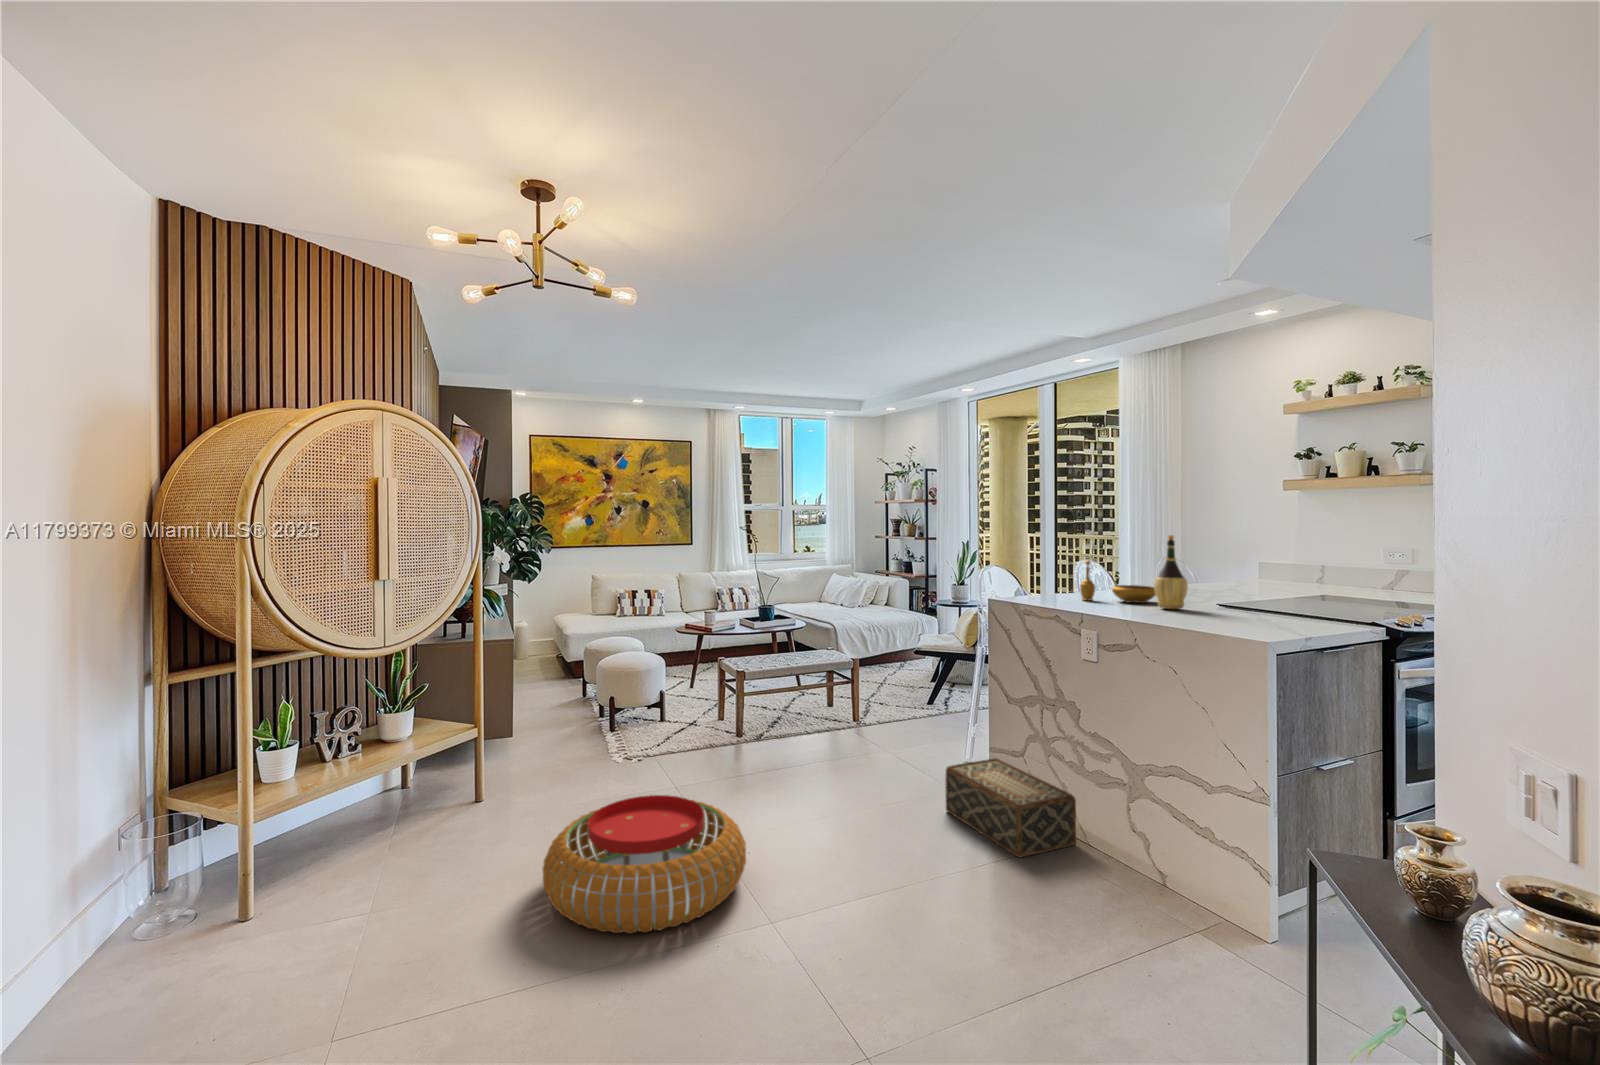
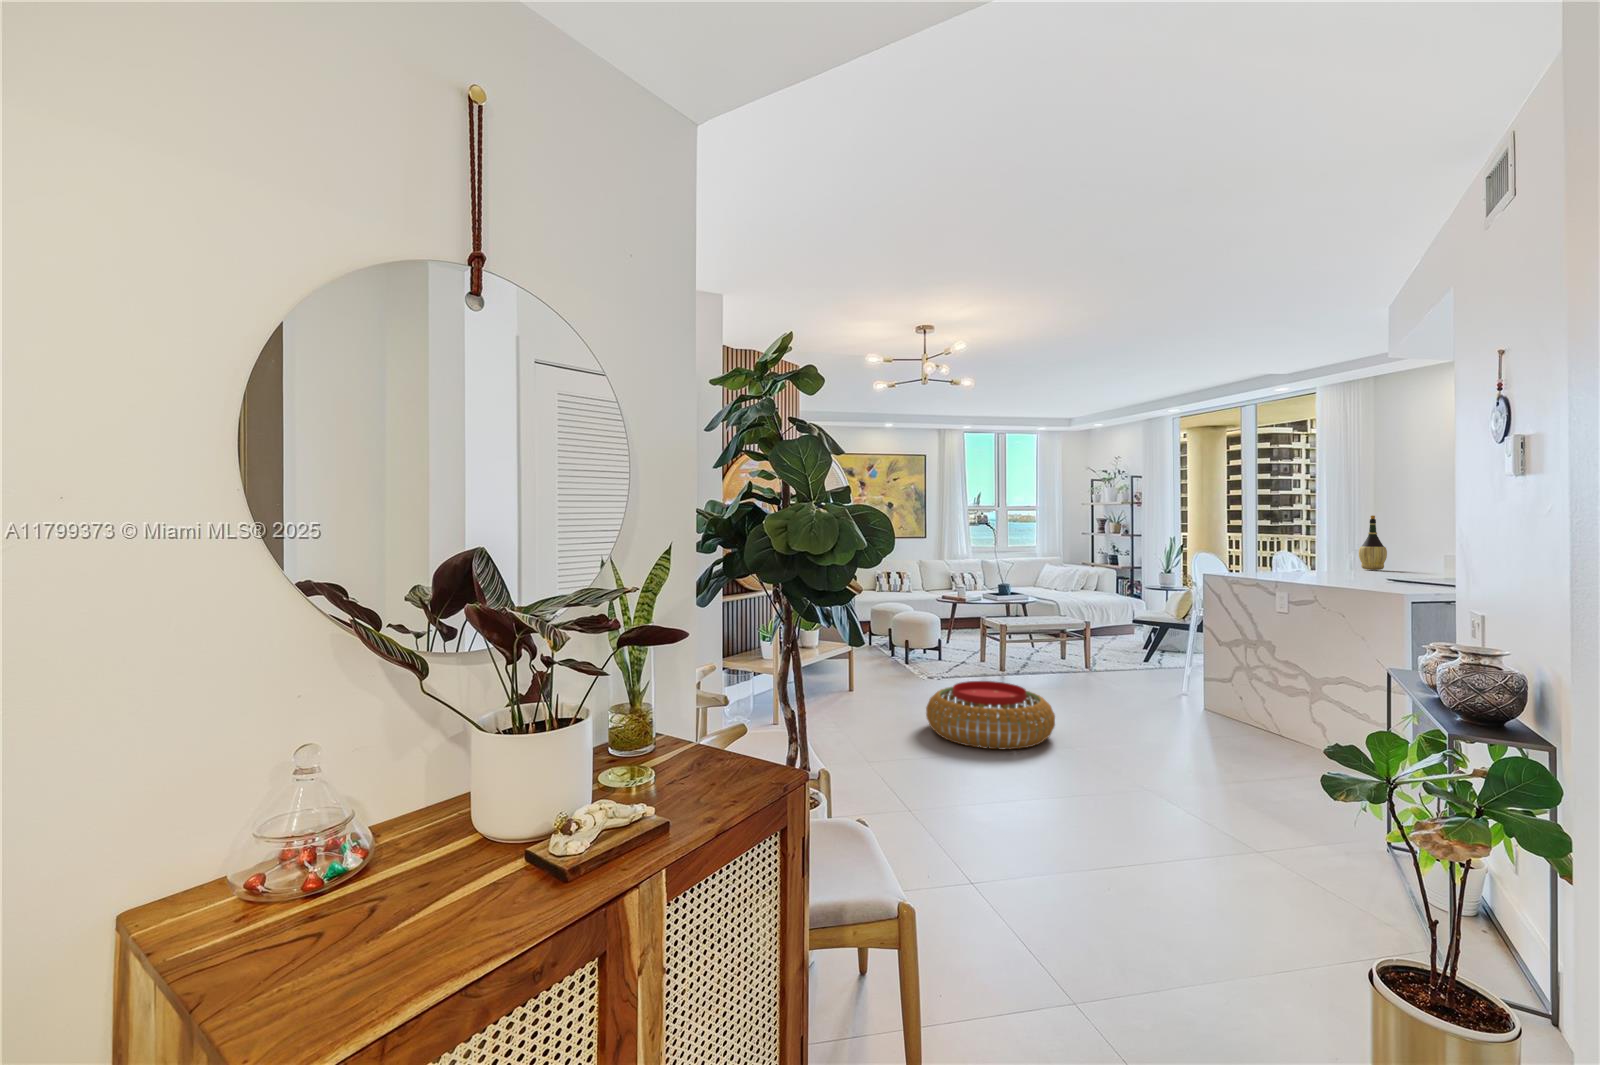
decorative bowl: present [1080,560,1156,603] -> none [1294,536,1362,568]
woven basket: present [945,758,1076,857] -> none [1185,682,1293,739]

